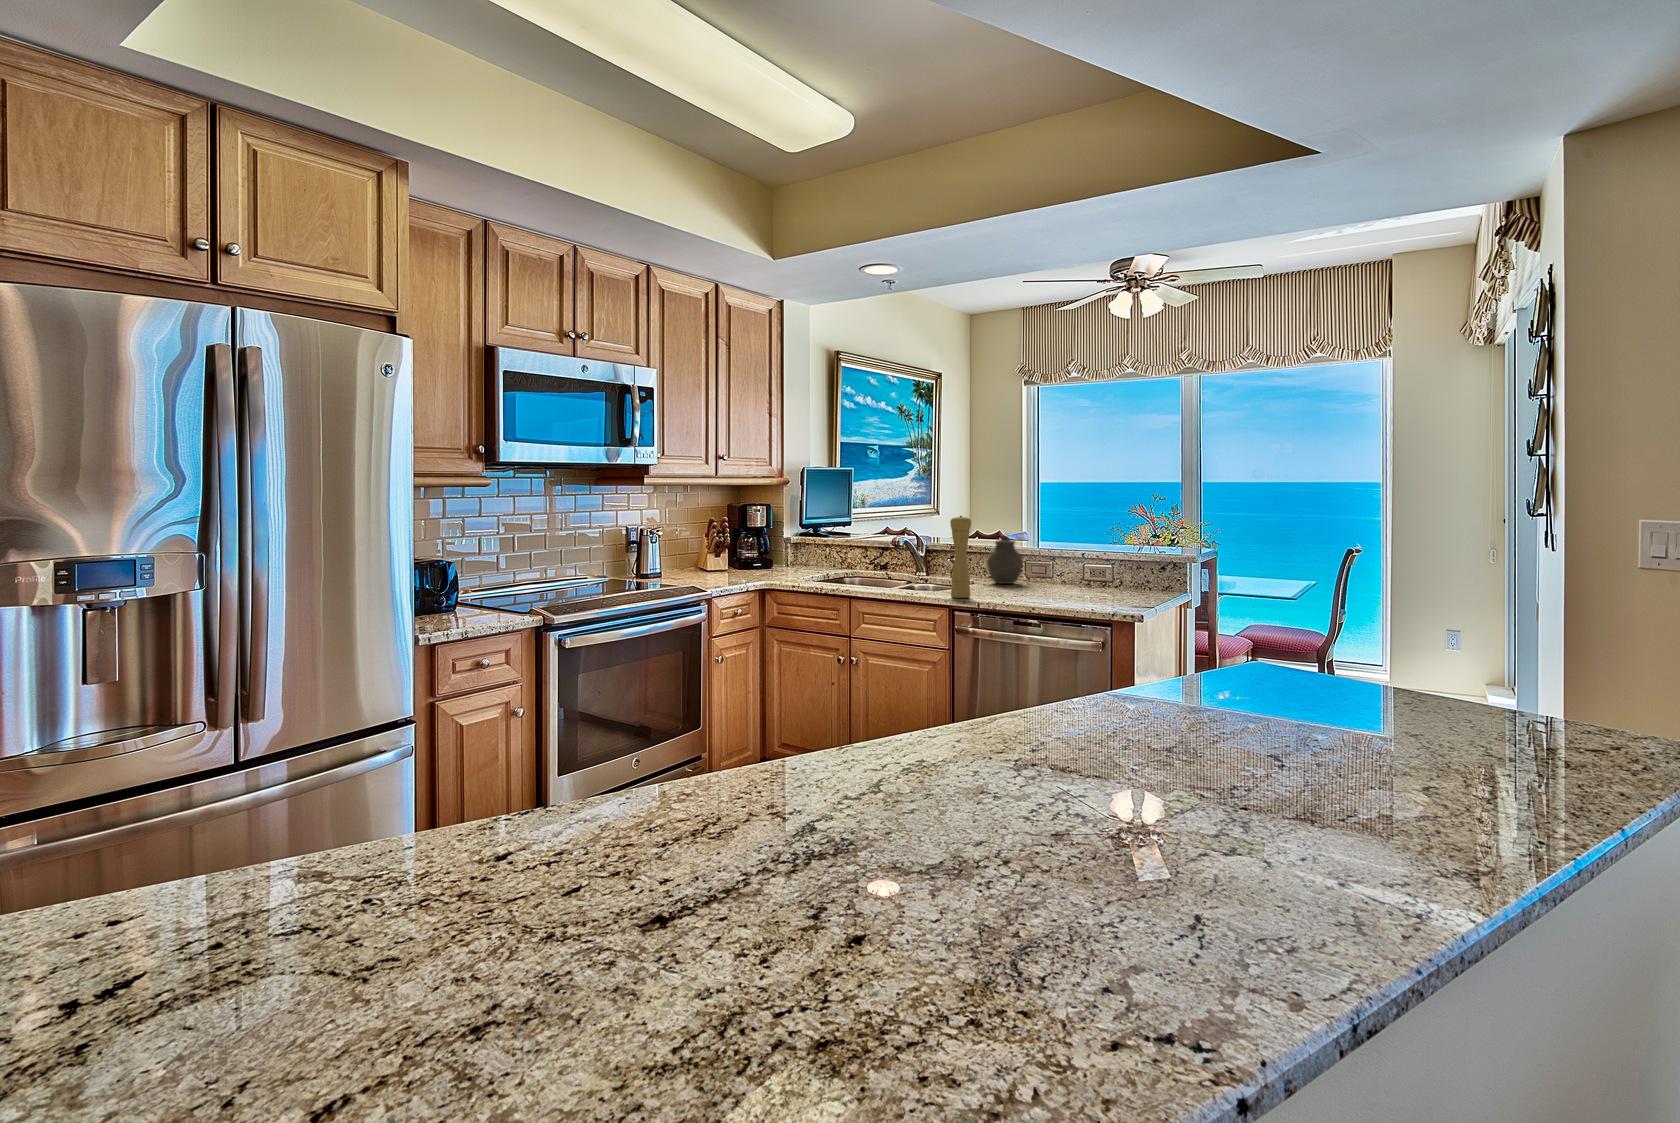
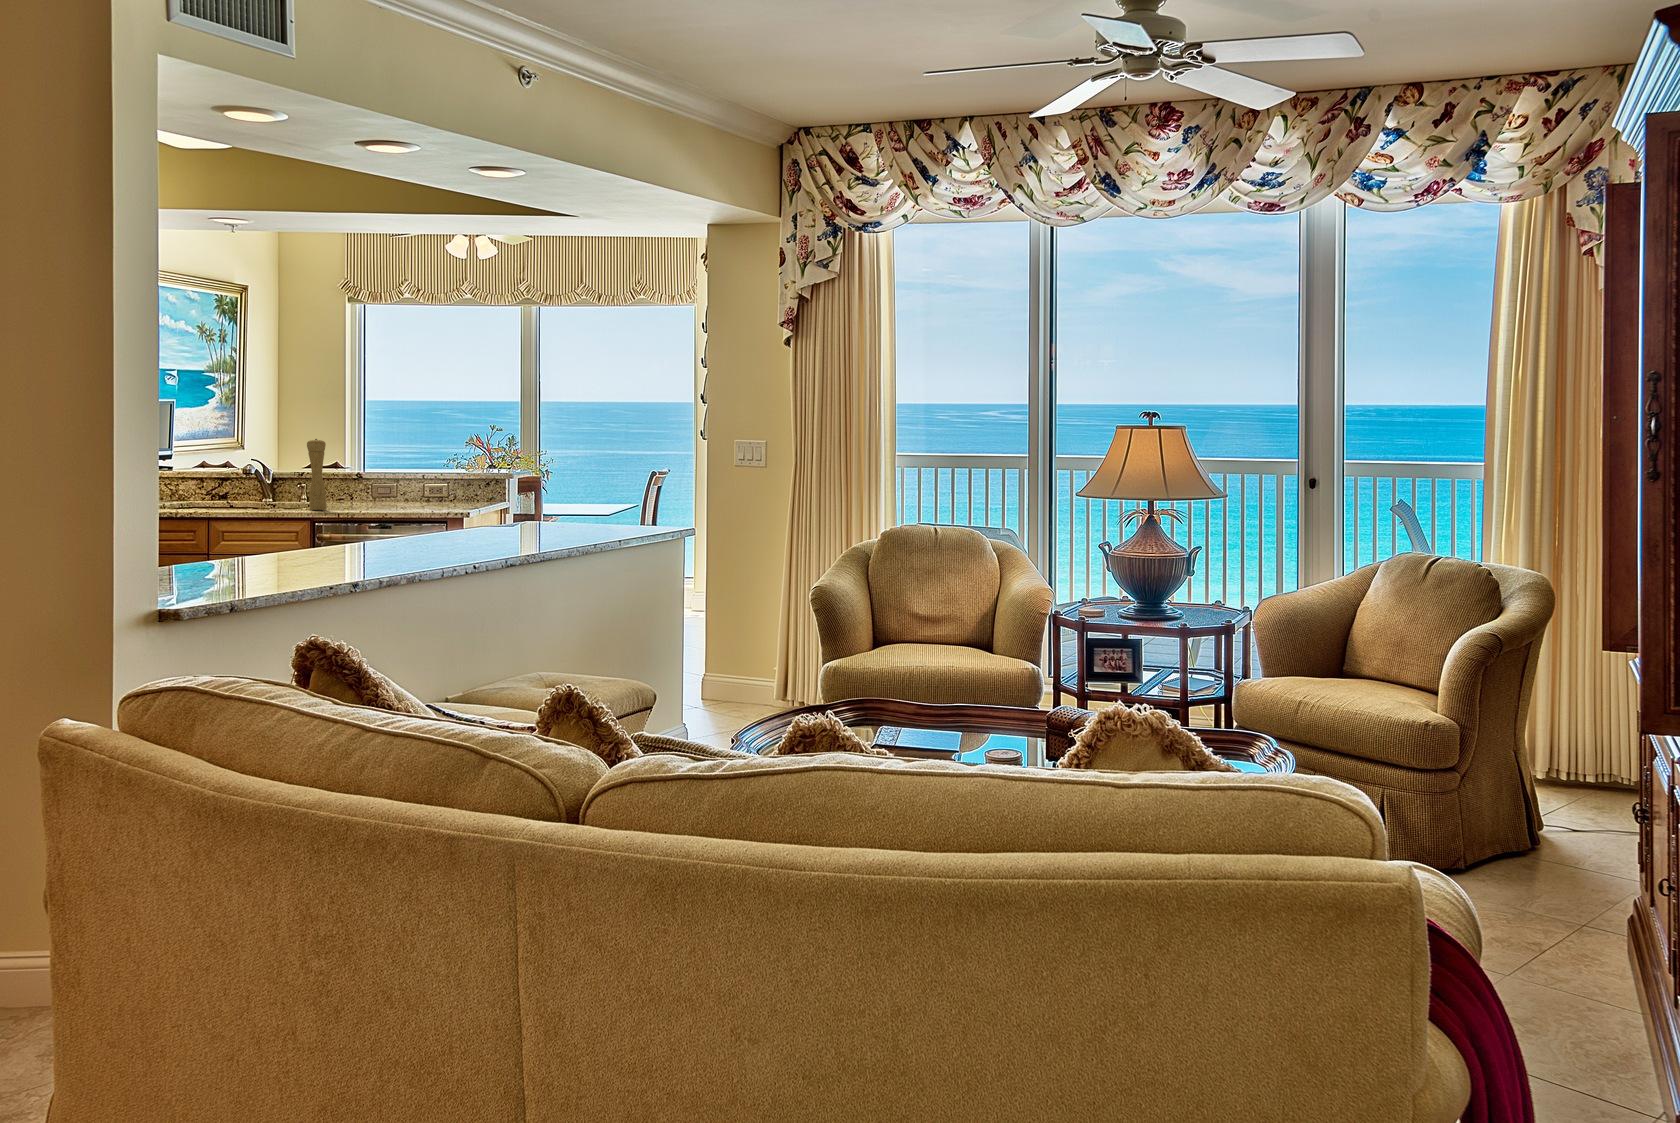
jar: present [987,536,1023,584] -> none [334,460,368,504]

